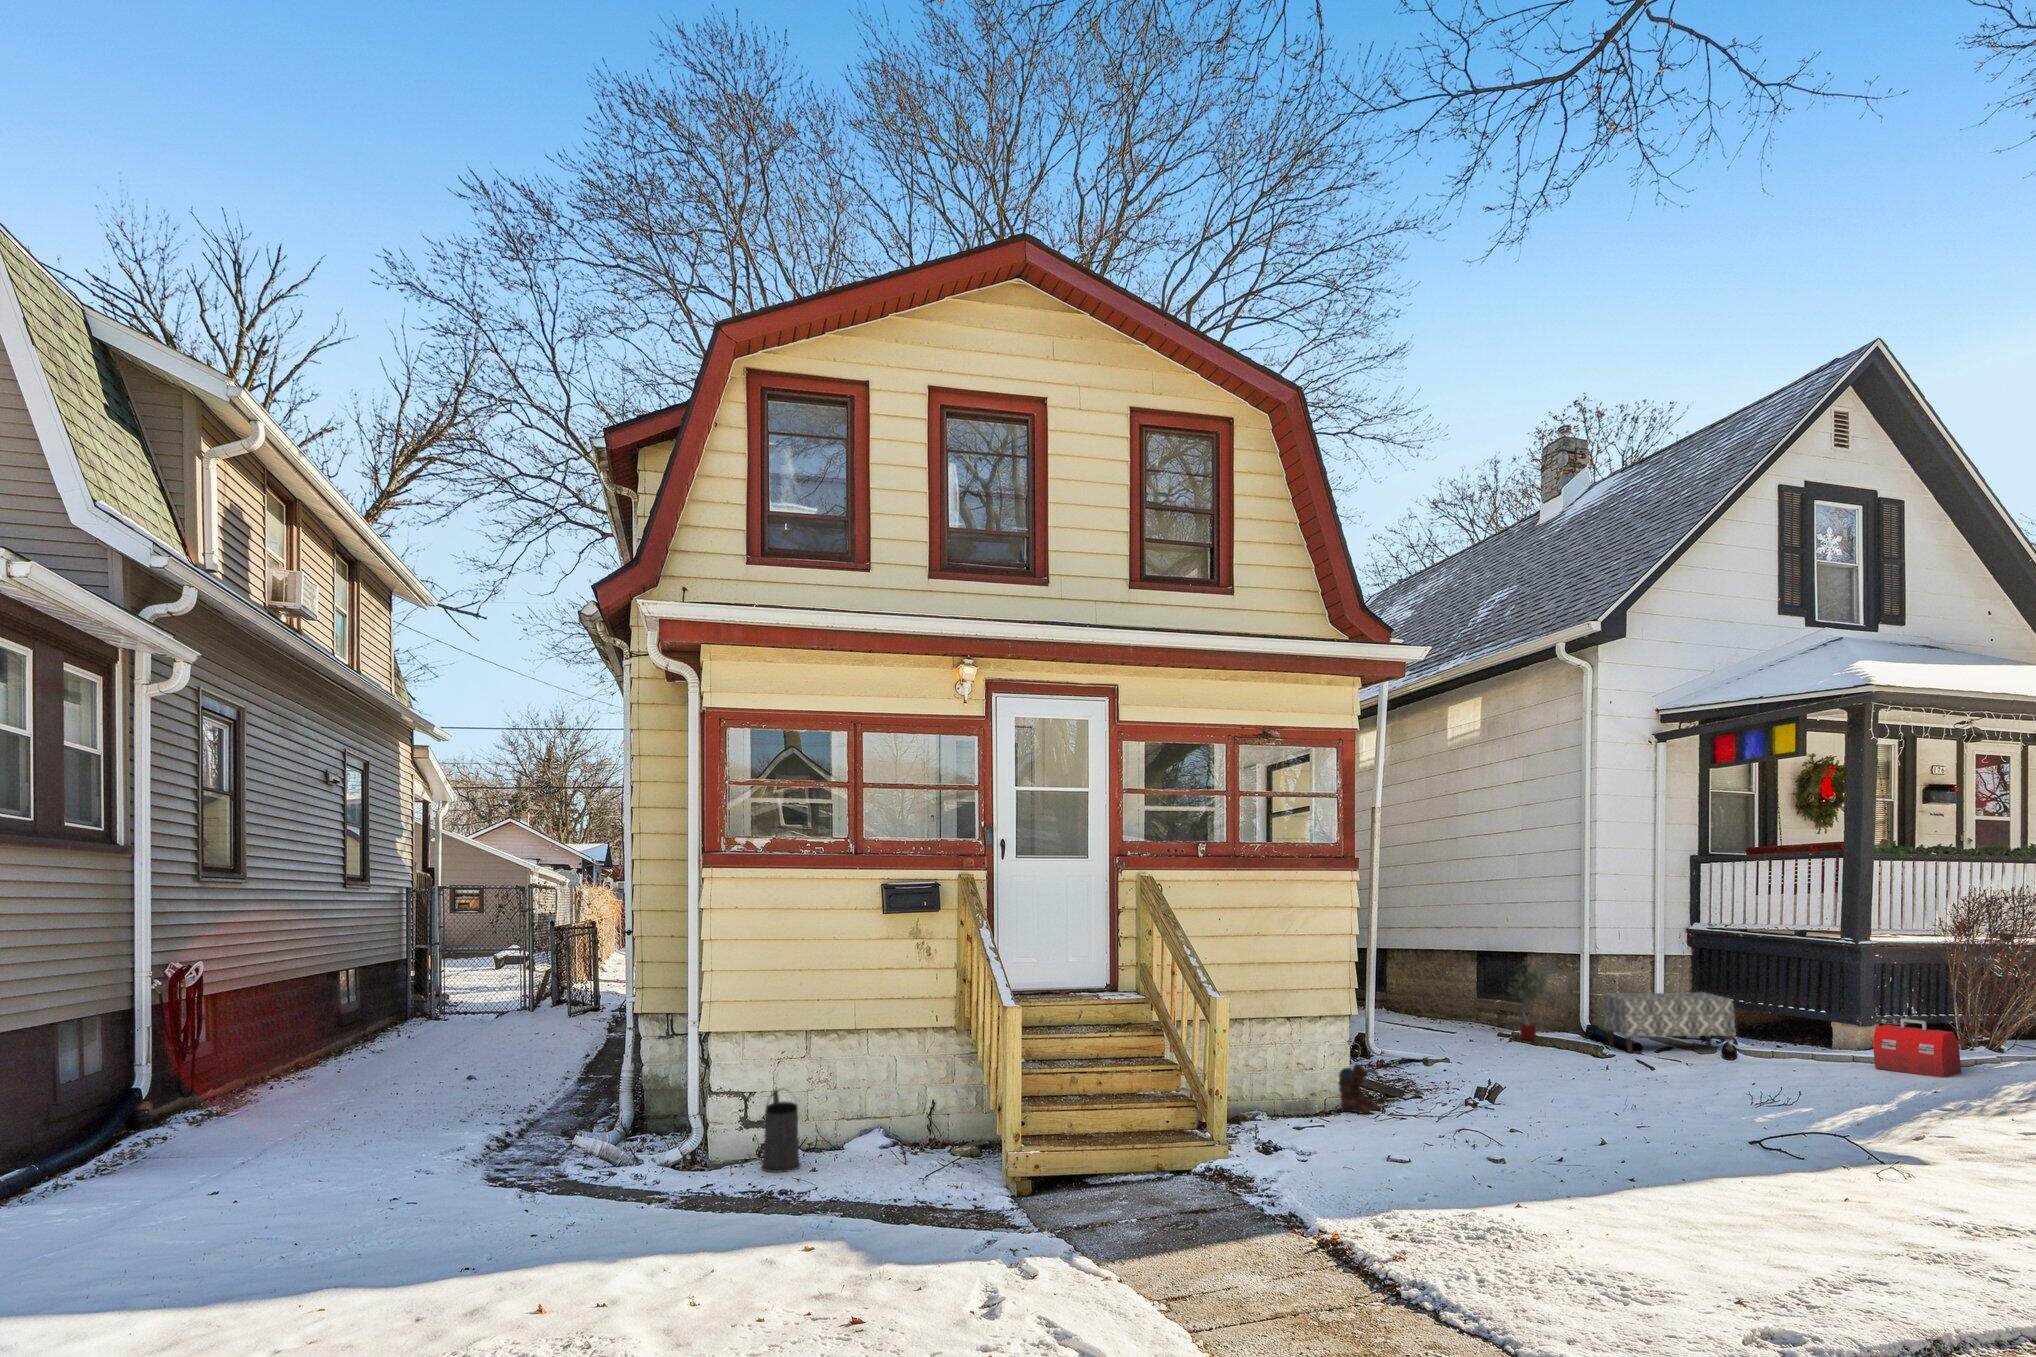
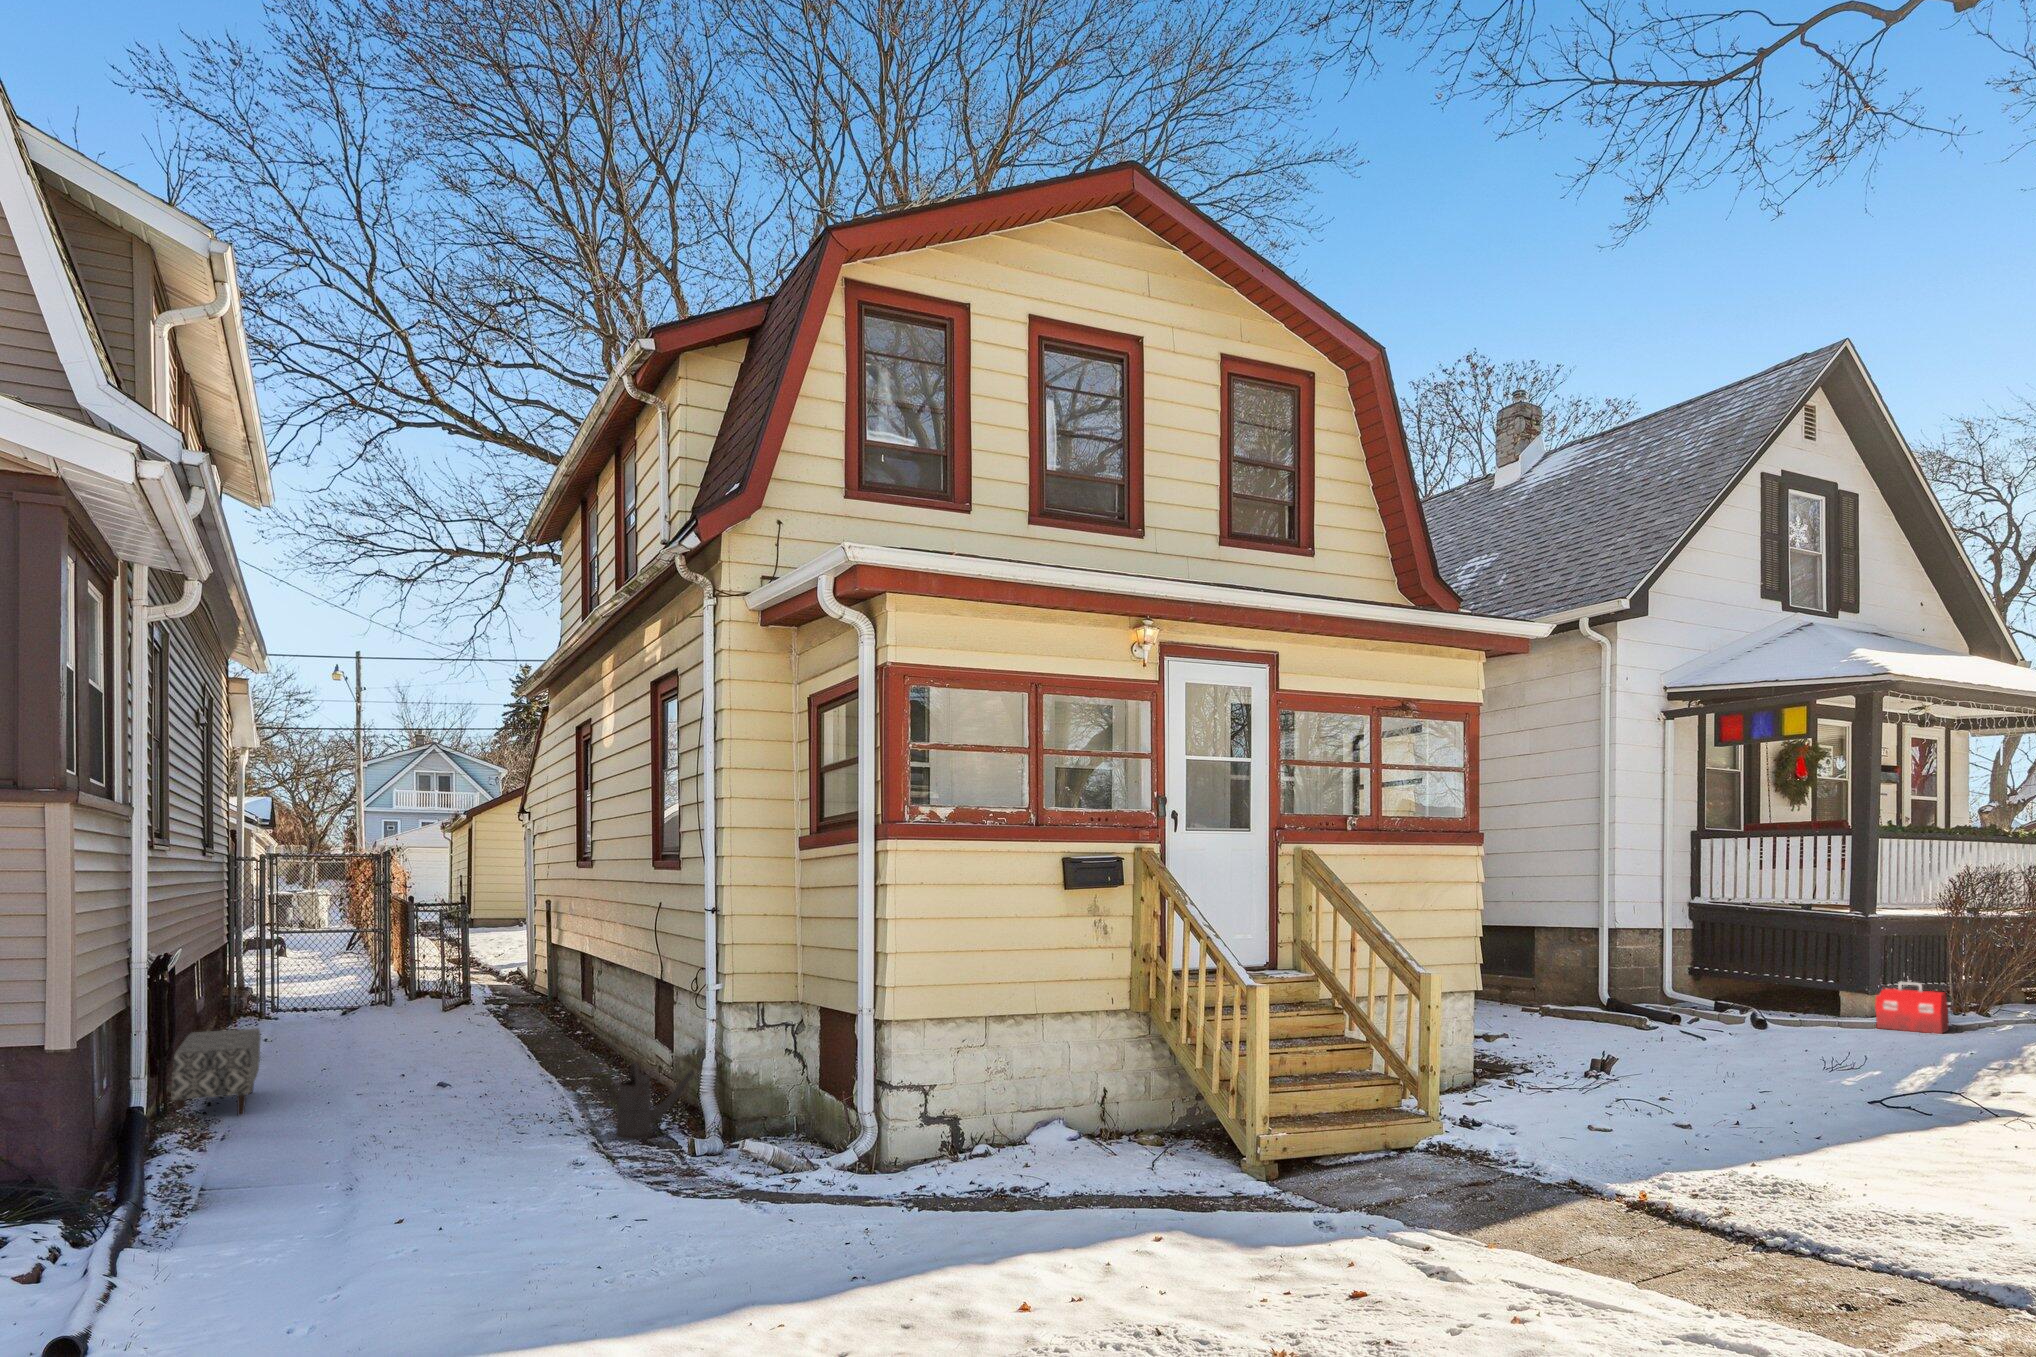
potted tree: present [1507,957,1555,1040] -> none [1514,932,1570,1014]
bench: present [1602,992,1736,1053] -> present [171,1028,261,1116]
boots: present [1338,1064,1381,1114] -> none [1468,1037,1506,1086]
watering can: present [761,1089,801,1173] -> present [604,1062,694,1139]

